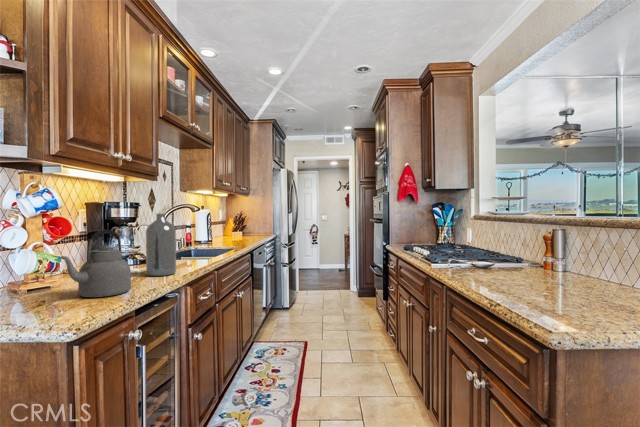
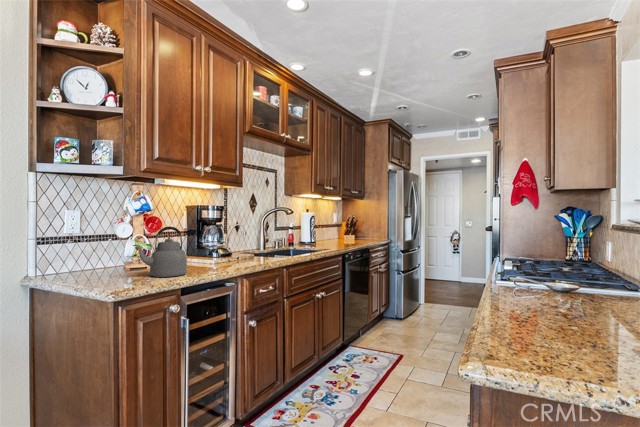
bottle: present [146,213,176,276] -> none [215,215,238,267]

